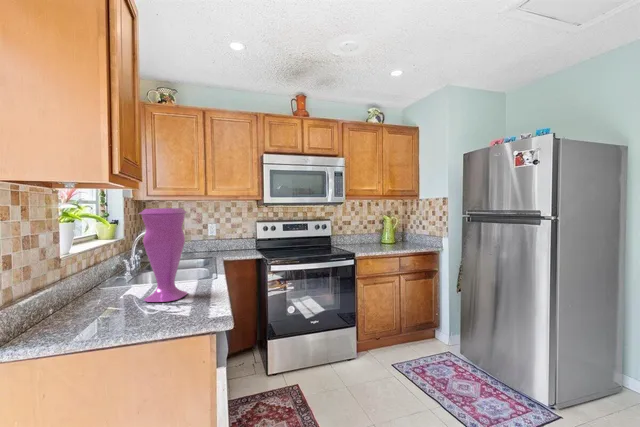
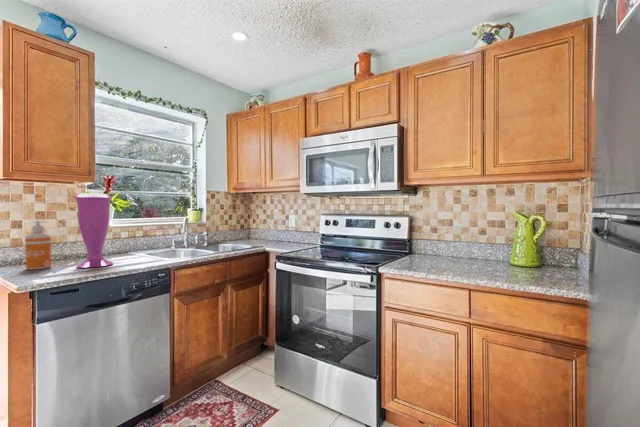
soap dispenser: none [90,249,125,322] -> present [25,221,51,269]

